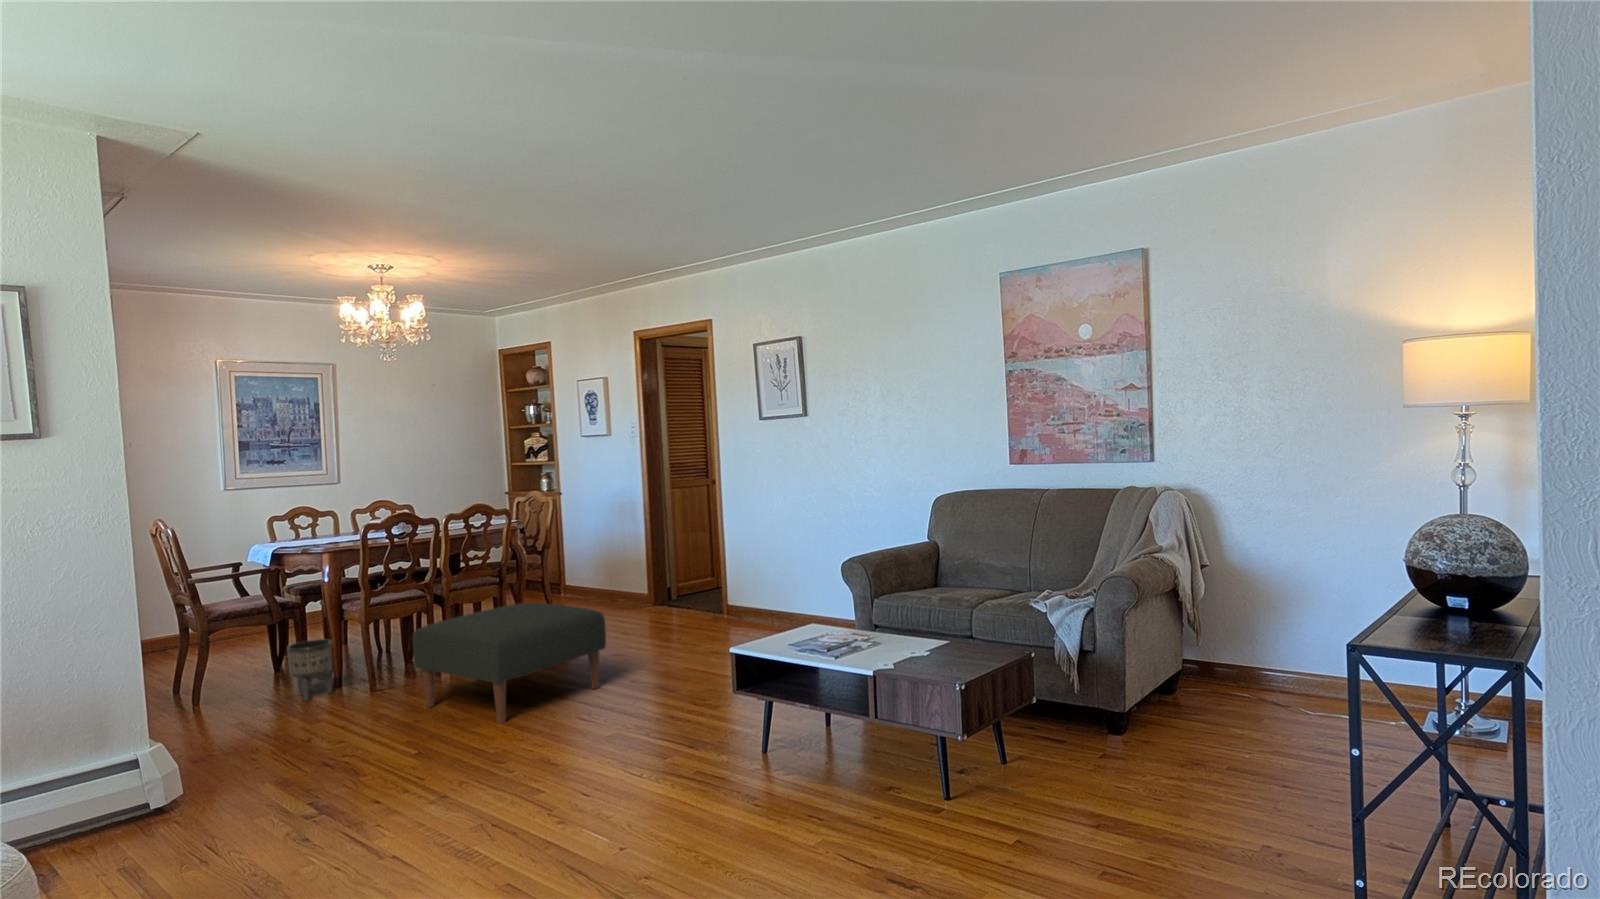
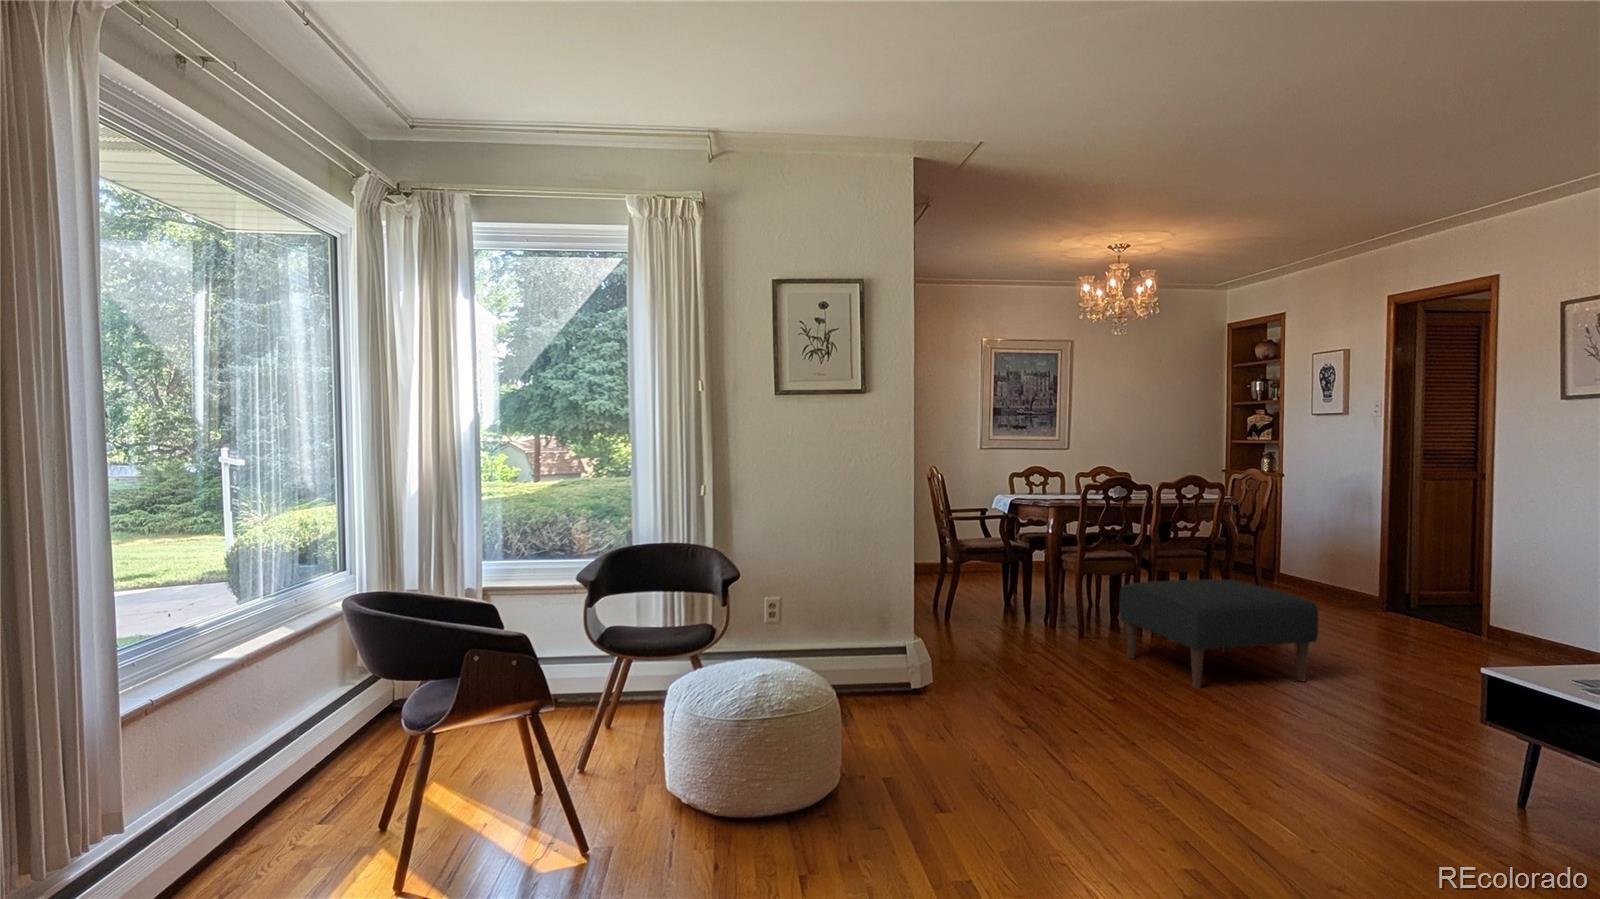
planter: present [287,639,332,701] -> none [1018,579,1052,630]

